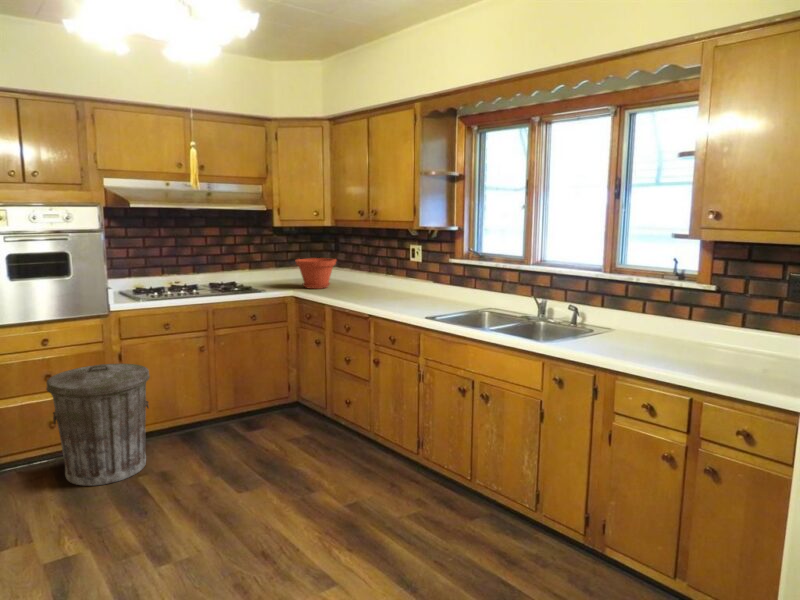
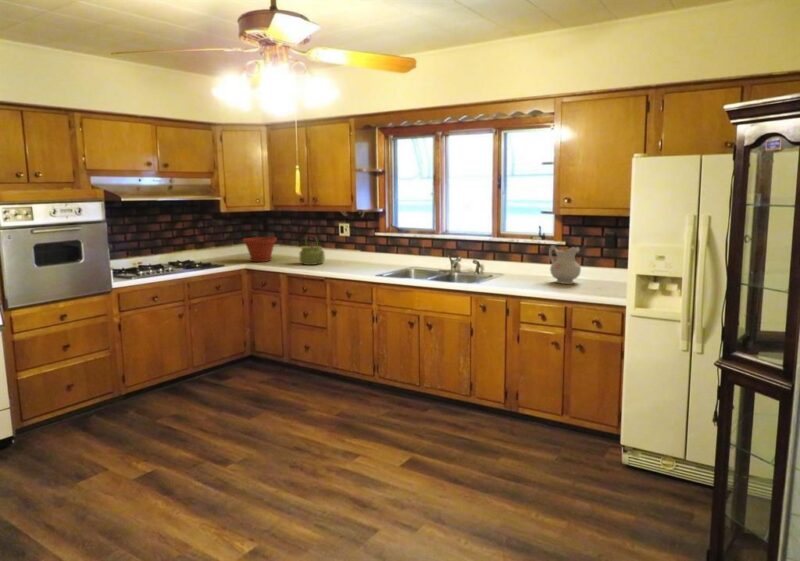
kettle: none [354,257,386,296] -> present [300,235,325,265]
ceramic pitcher: none [680,288,736,358] -> present [549,244,581,284]
trash can: present [46,364,150,486] -> none [71,332,157,433]

